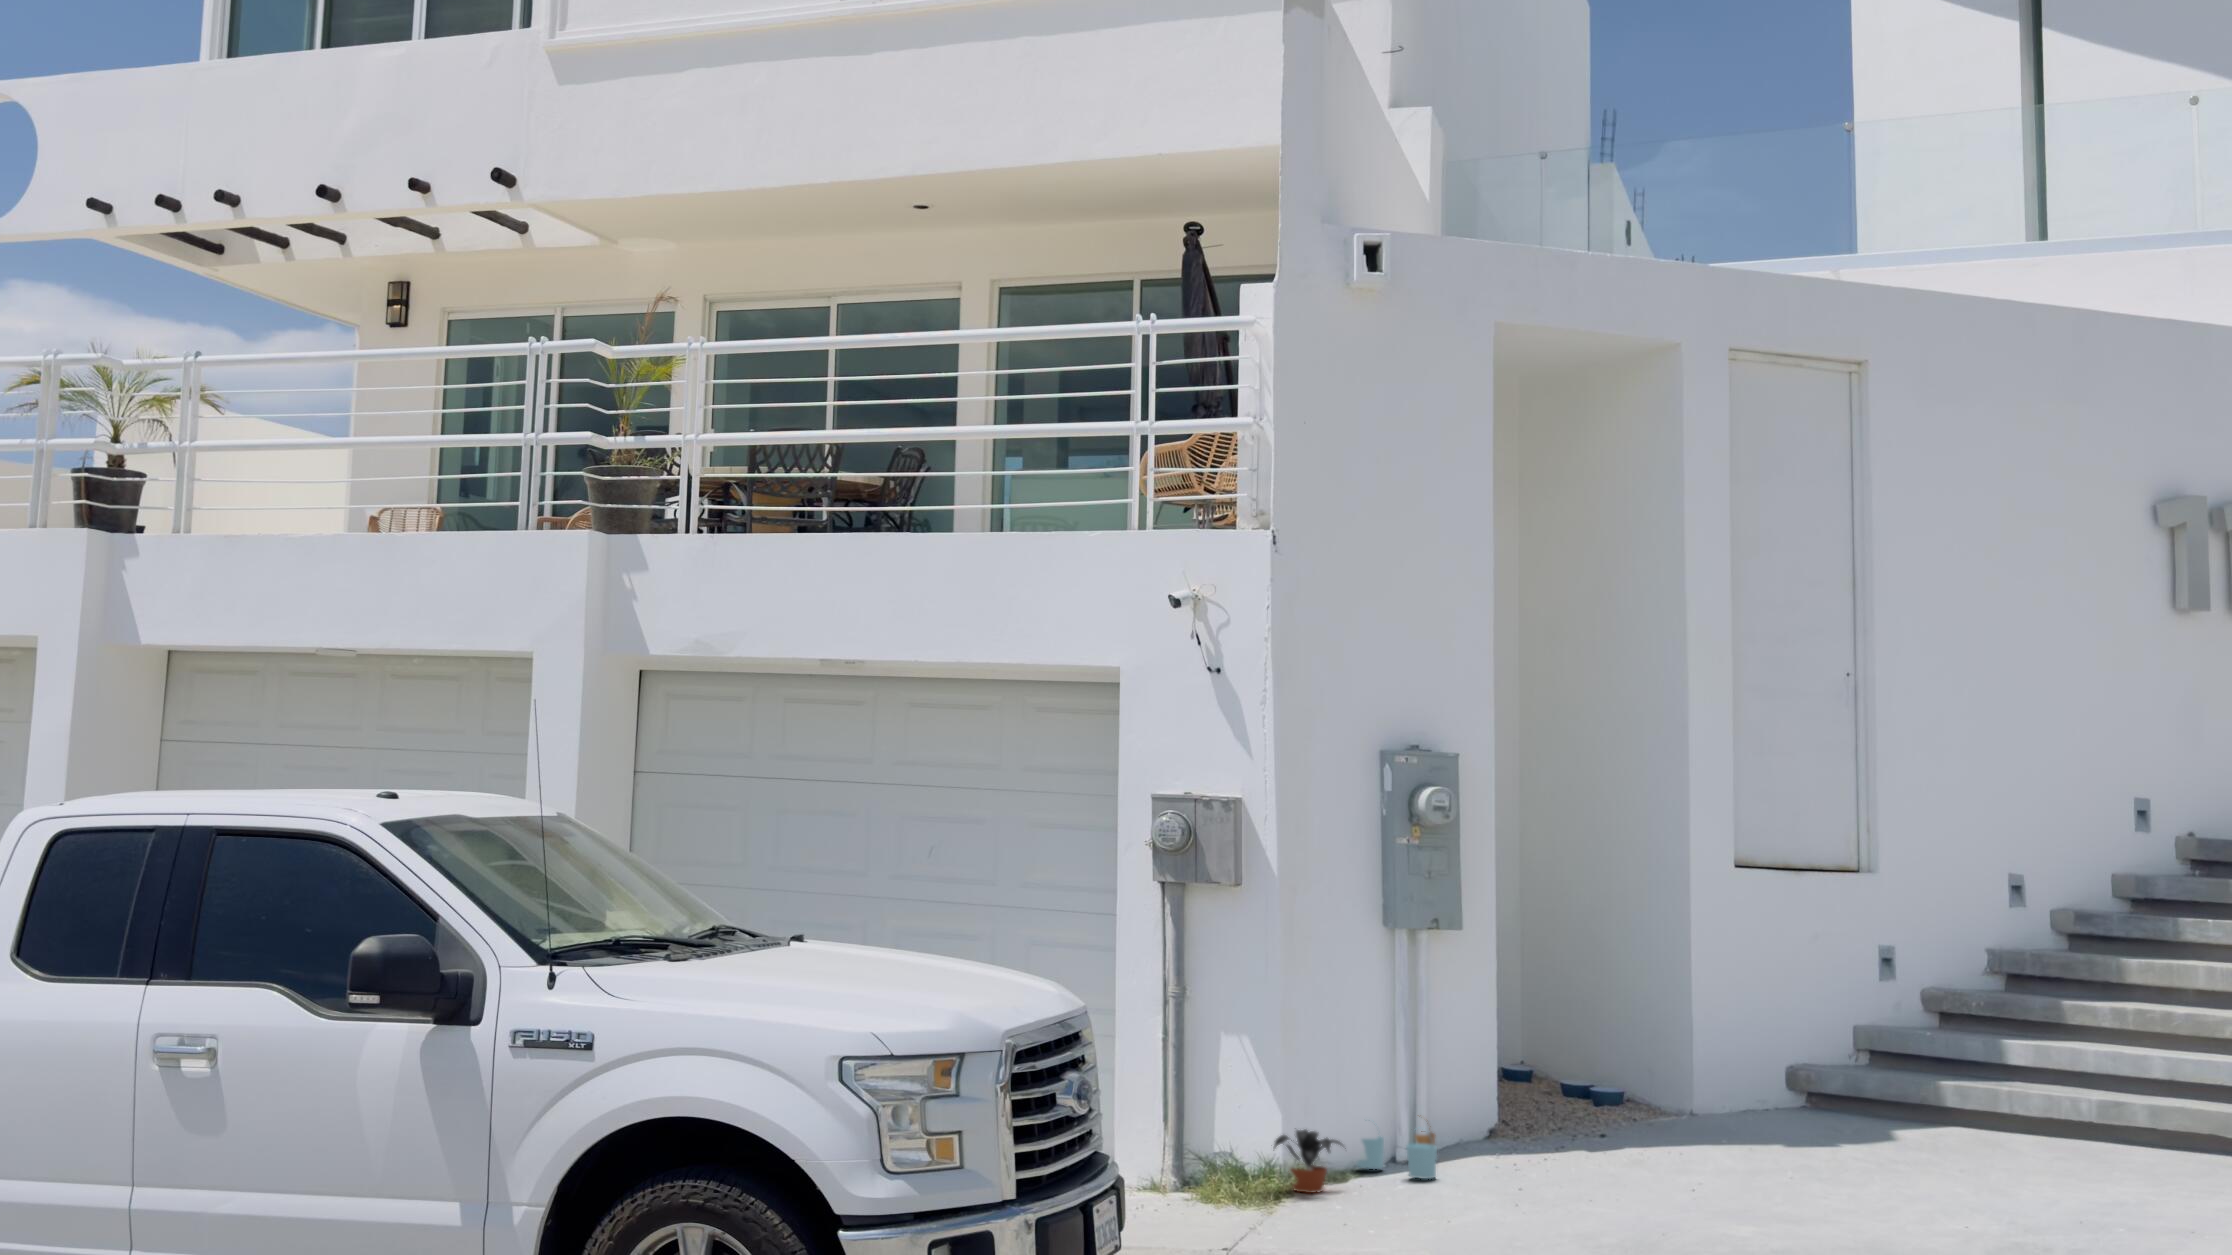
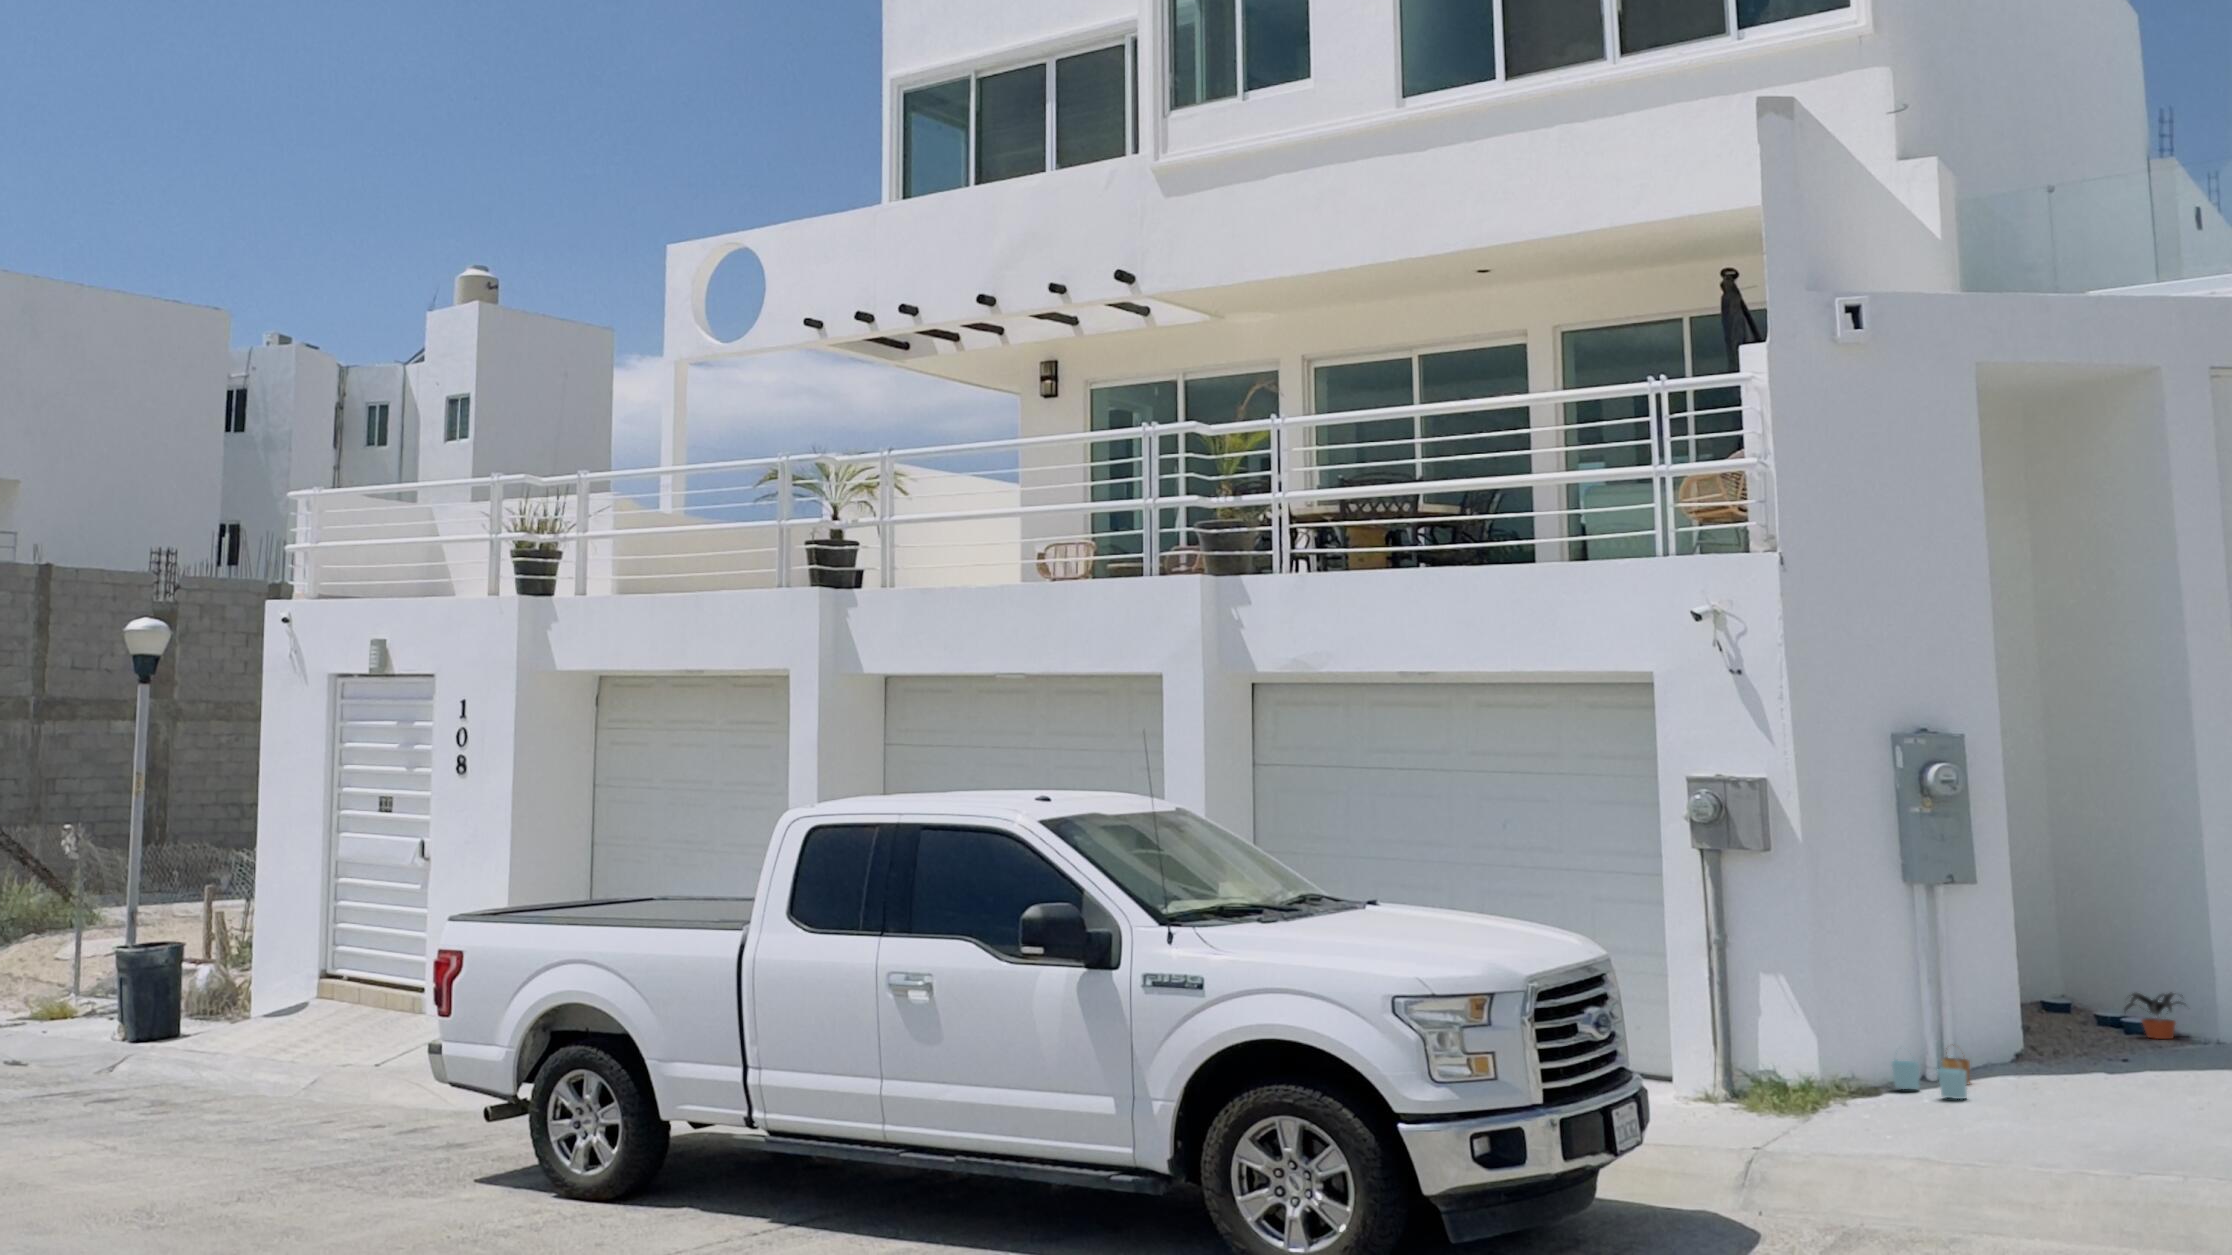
potted plant: present [1274,1130,1342,1193] -> present [2125,993,2184,1039]

